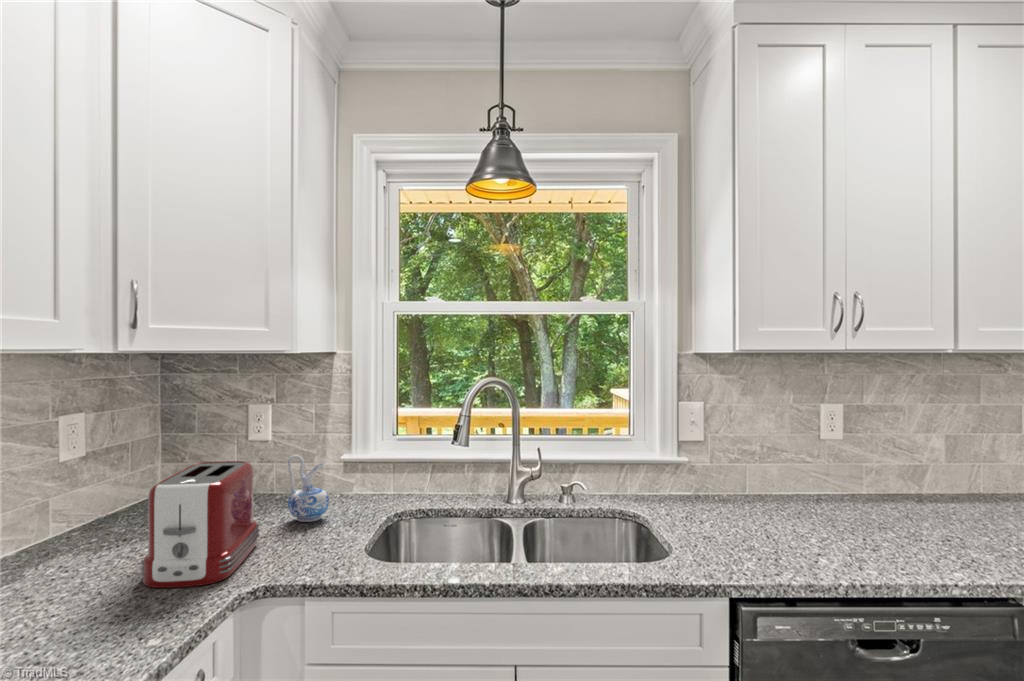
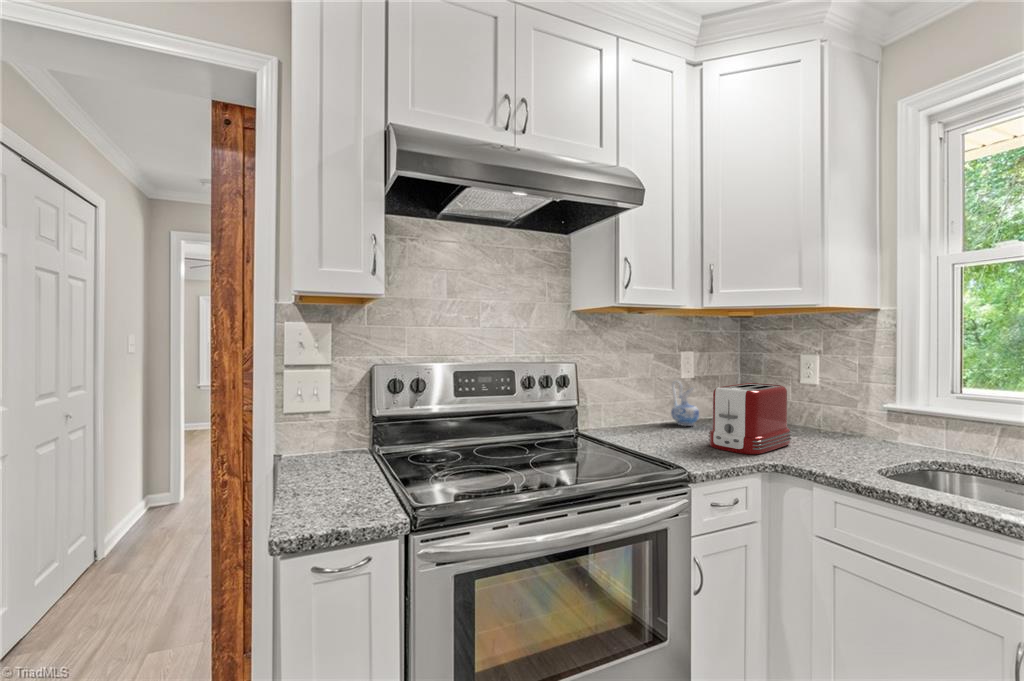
ceramic pitcher: present [287,455,329,522] -> present [671,380,699,426]

